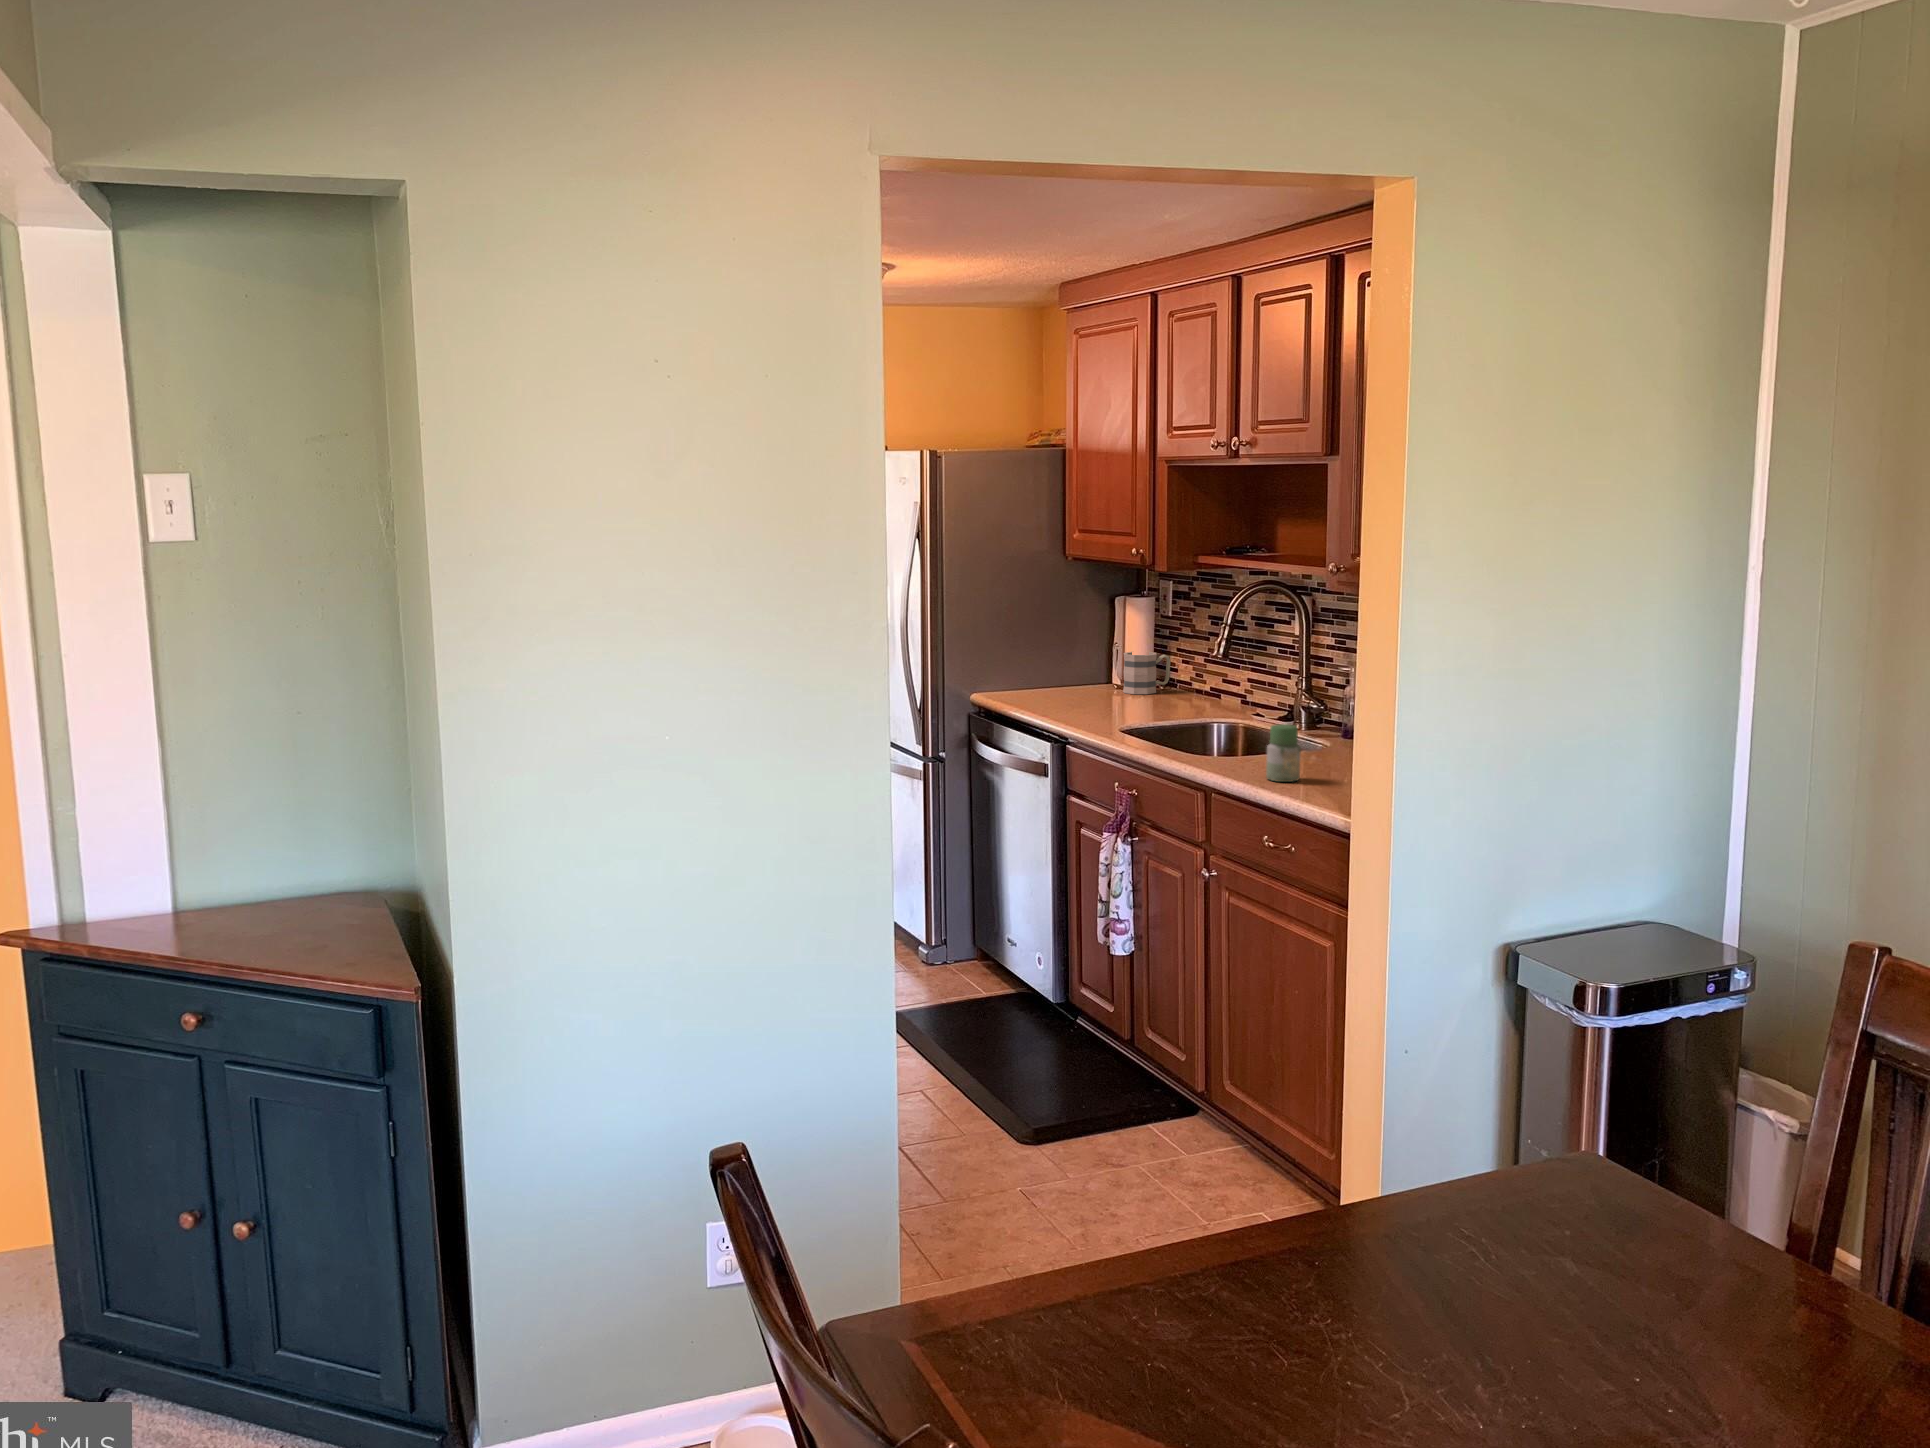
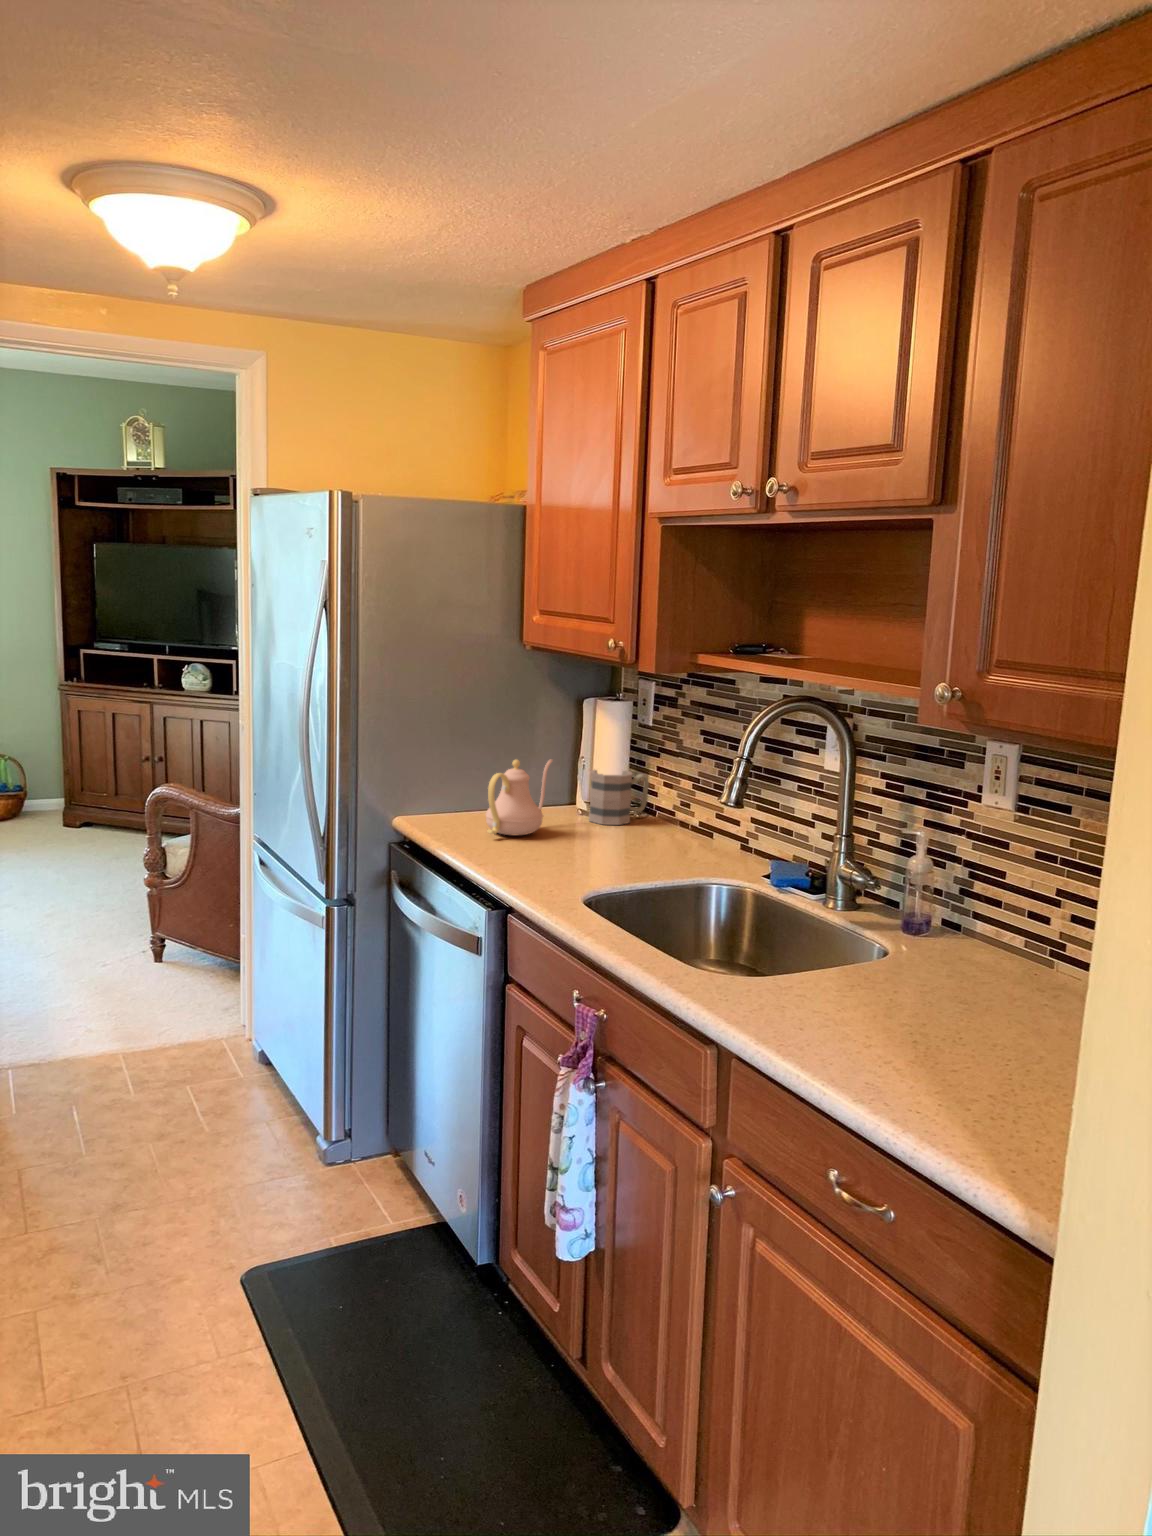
teapot: none [1044,643,1094,700] -> present [486,760,552,836]
jar: present [1266,724,1301,782] -> none [834,963,898,1071]

